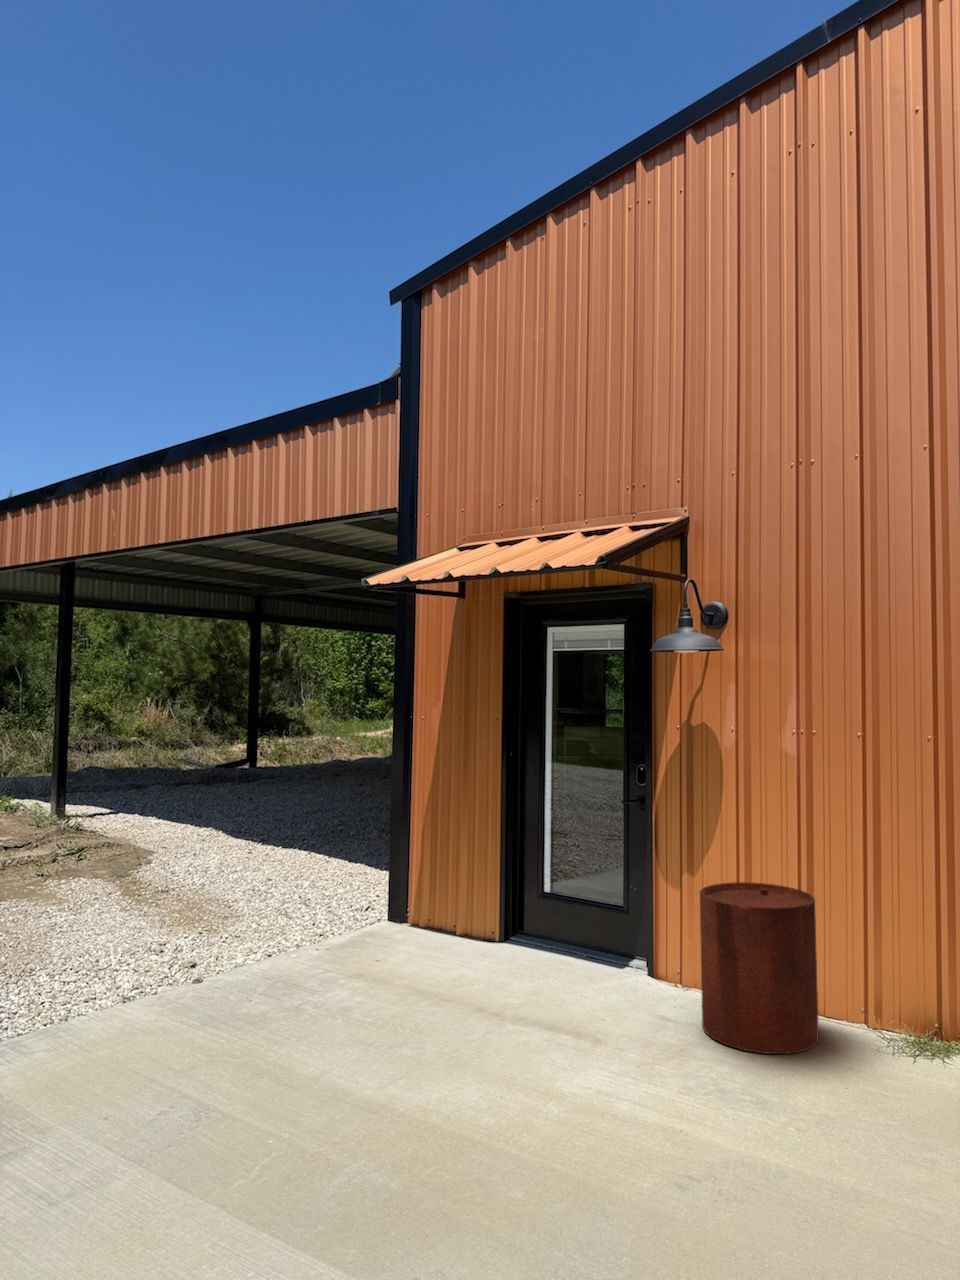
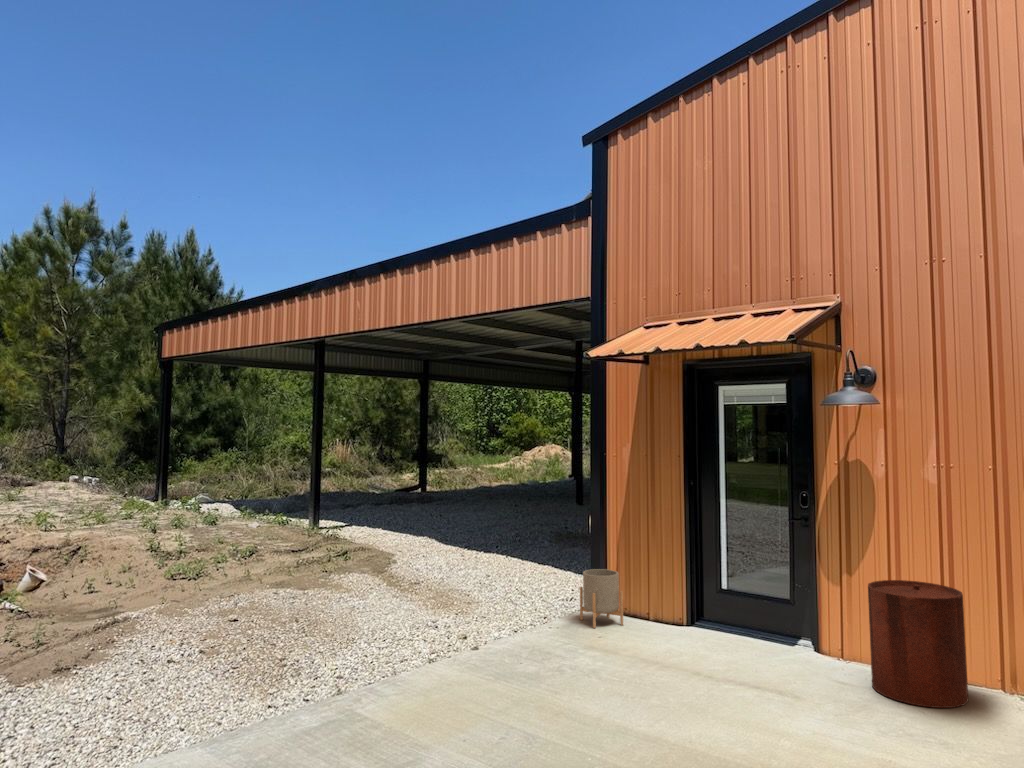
planter: none [369,870,423,949] -> present [580,569,623,628]

